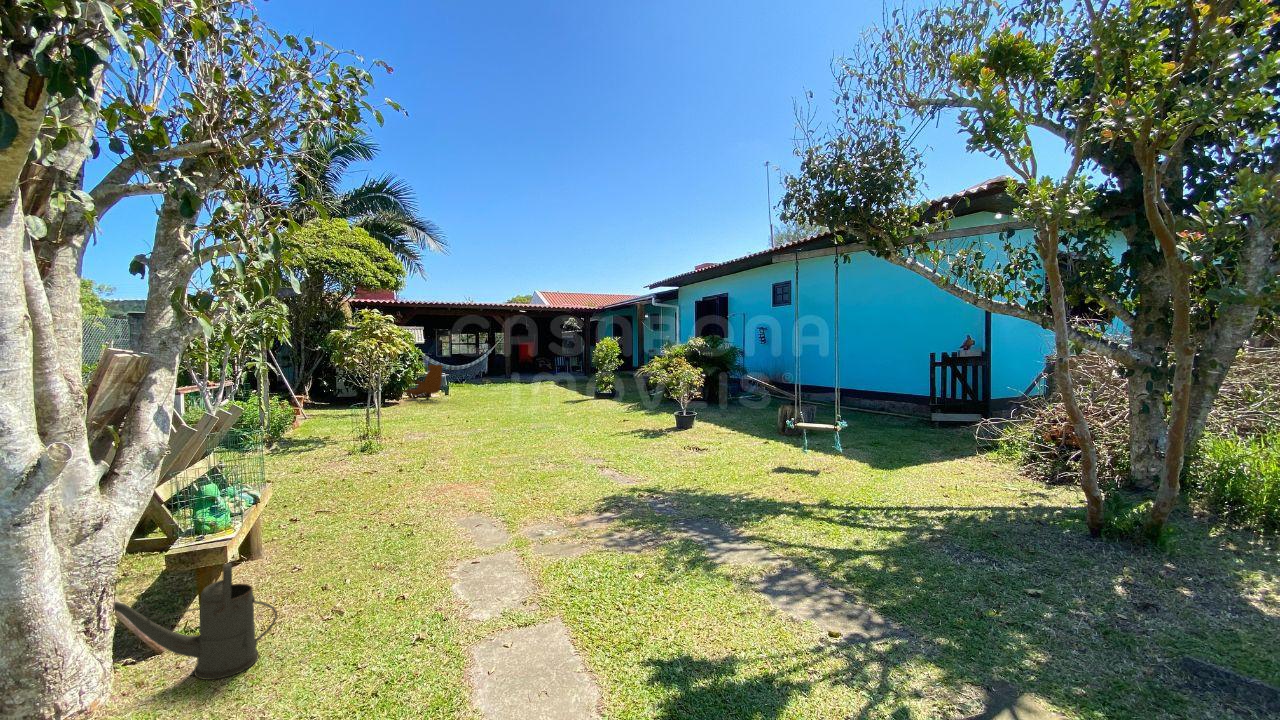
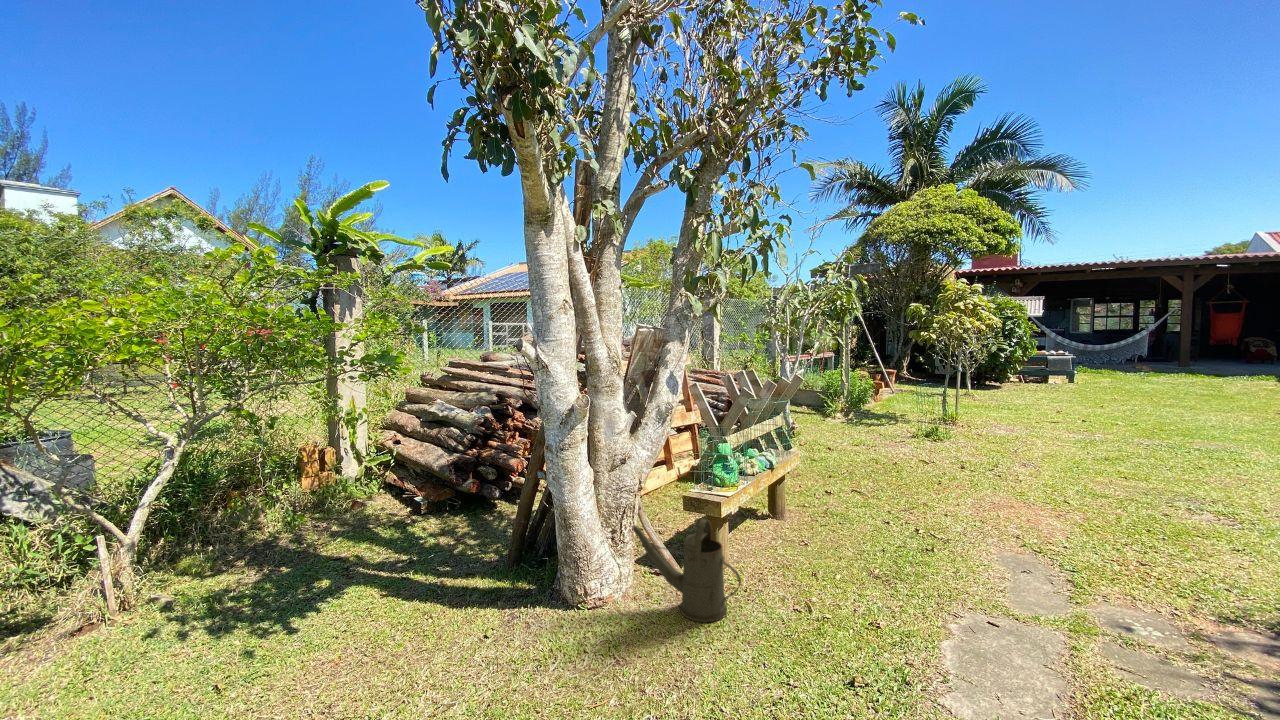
lounge chair: present [405,365,443,401] -> none [1011,342,1064,389]

